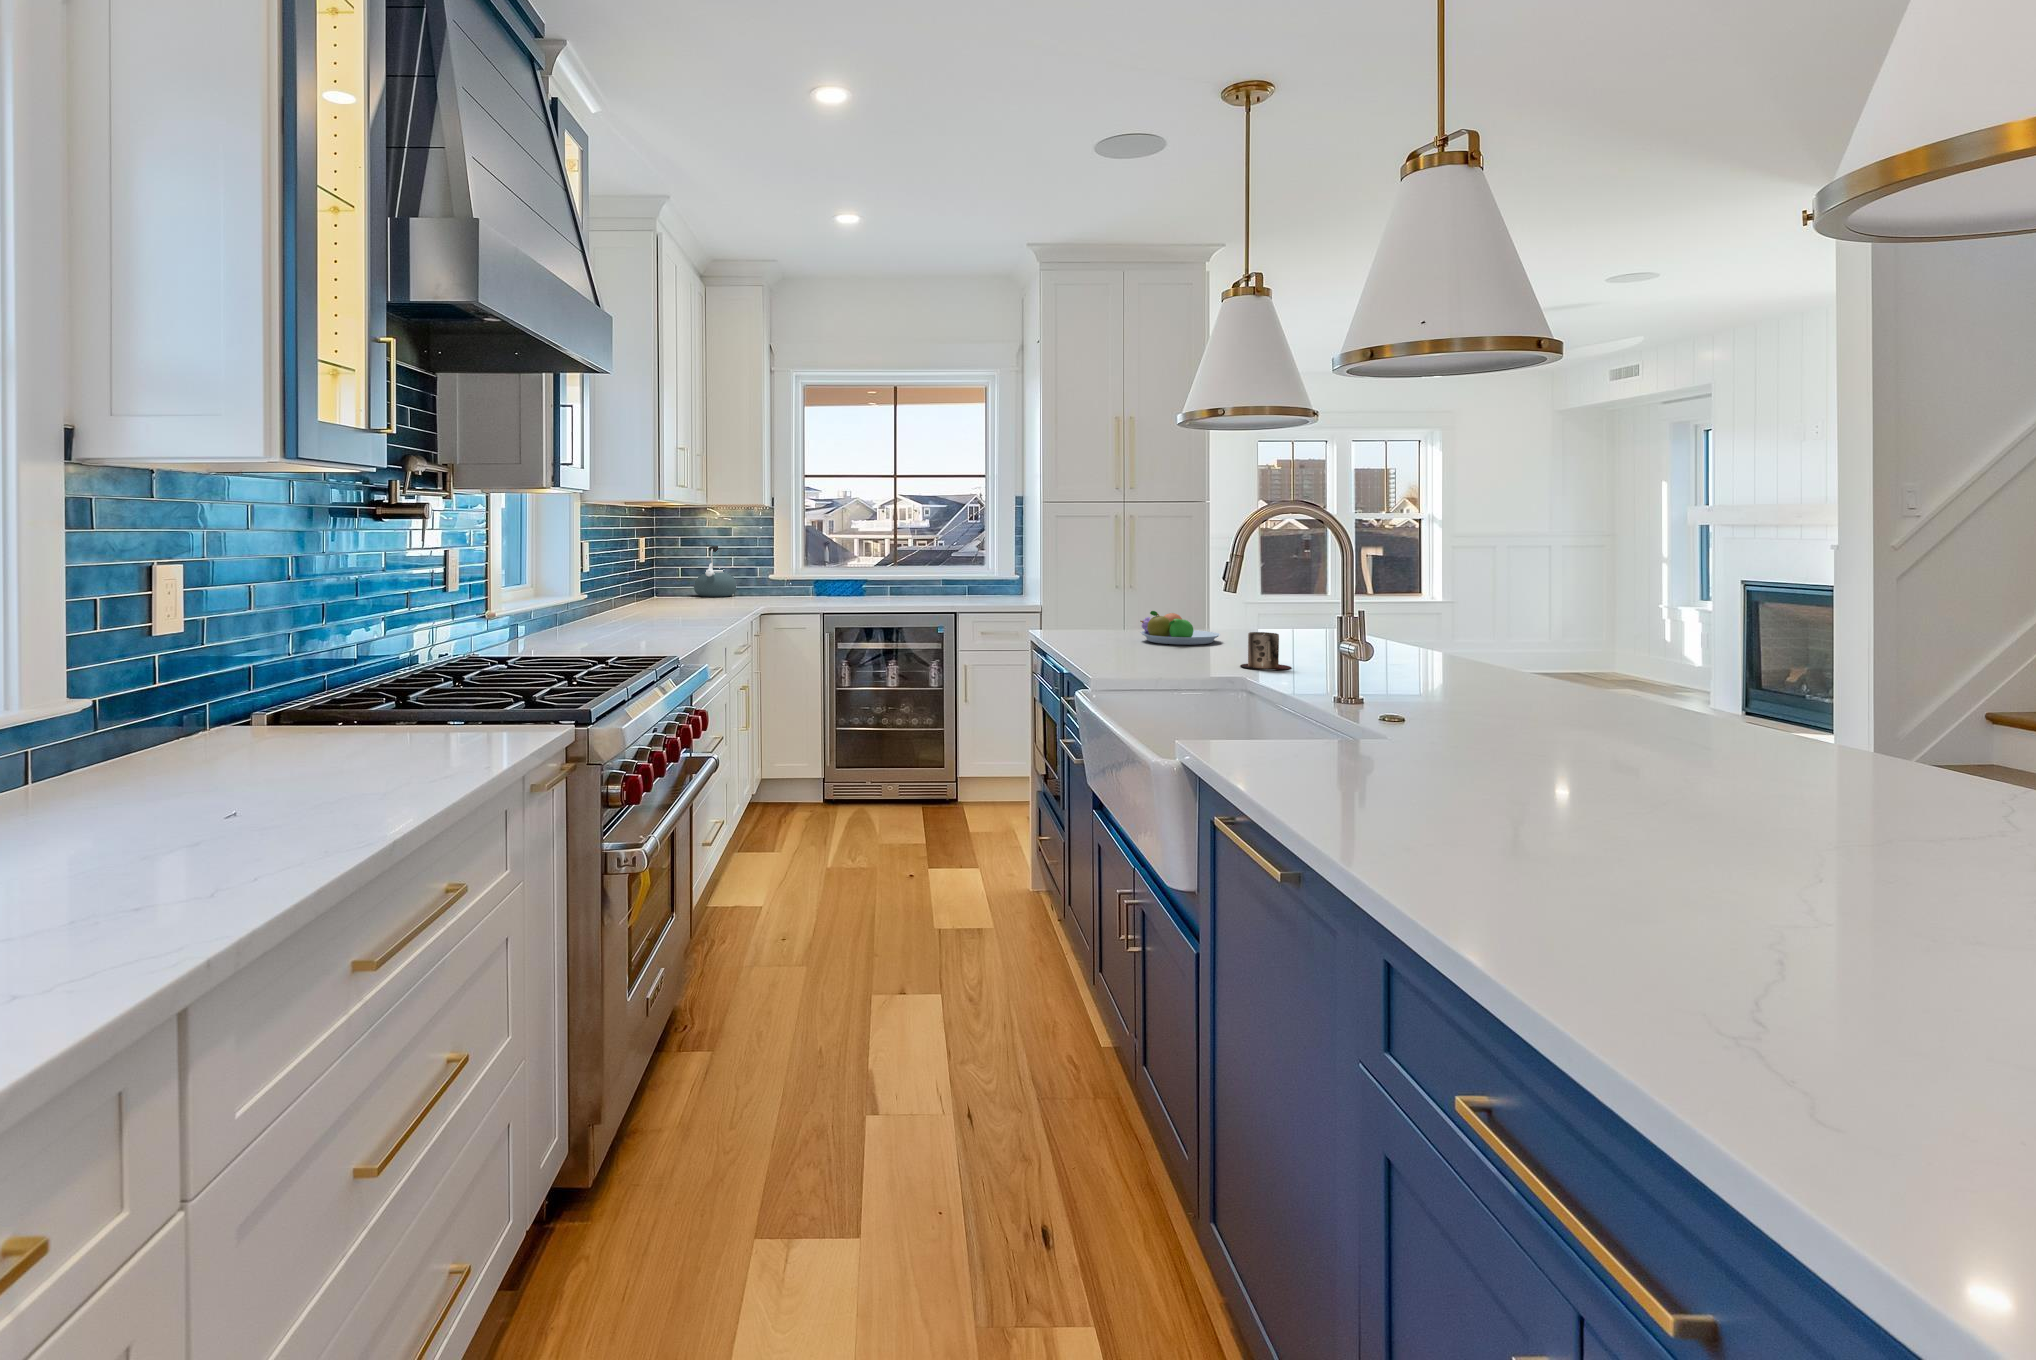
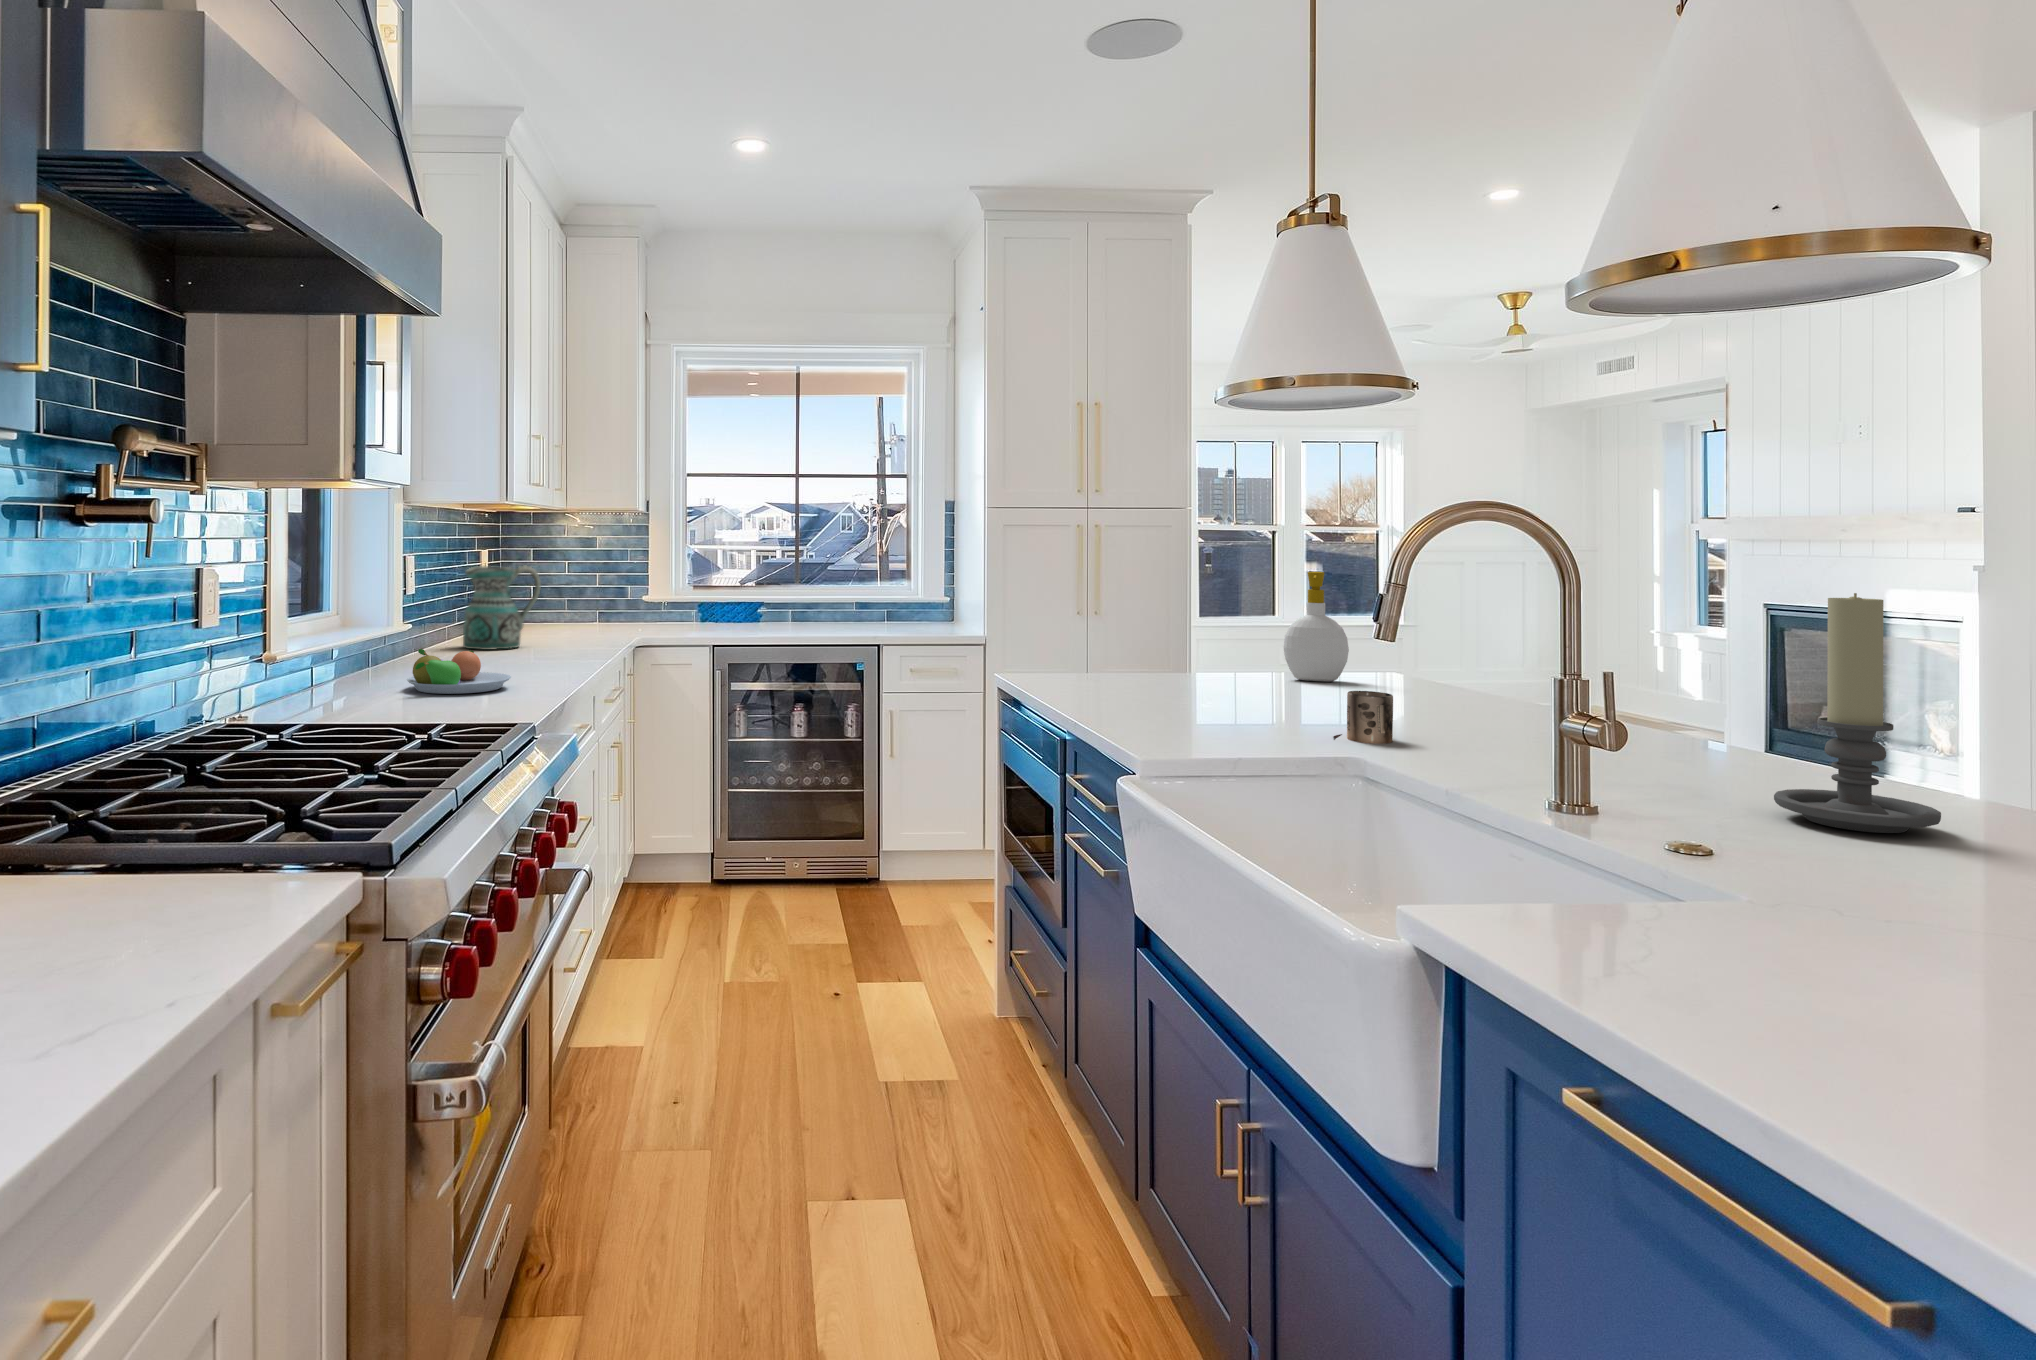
kettle: present [694,546,737,597] -> none [549,561,602,623]
ceramic pitcher: none [626,549,686,614] -> present [463,565,541,650]
soap bottle: none [1248,550,1296,634] -> present [1284,572,1349,682]
candle holder: none [1470,557,1561,709] -> present [1774,593,1941,833]
fruit bowl: present [1140,611,1220,645] -> present [407,649,511,694]

